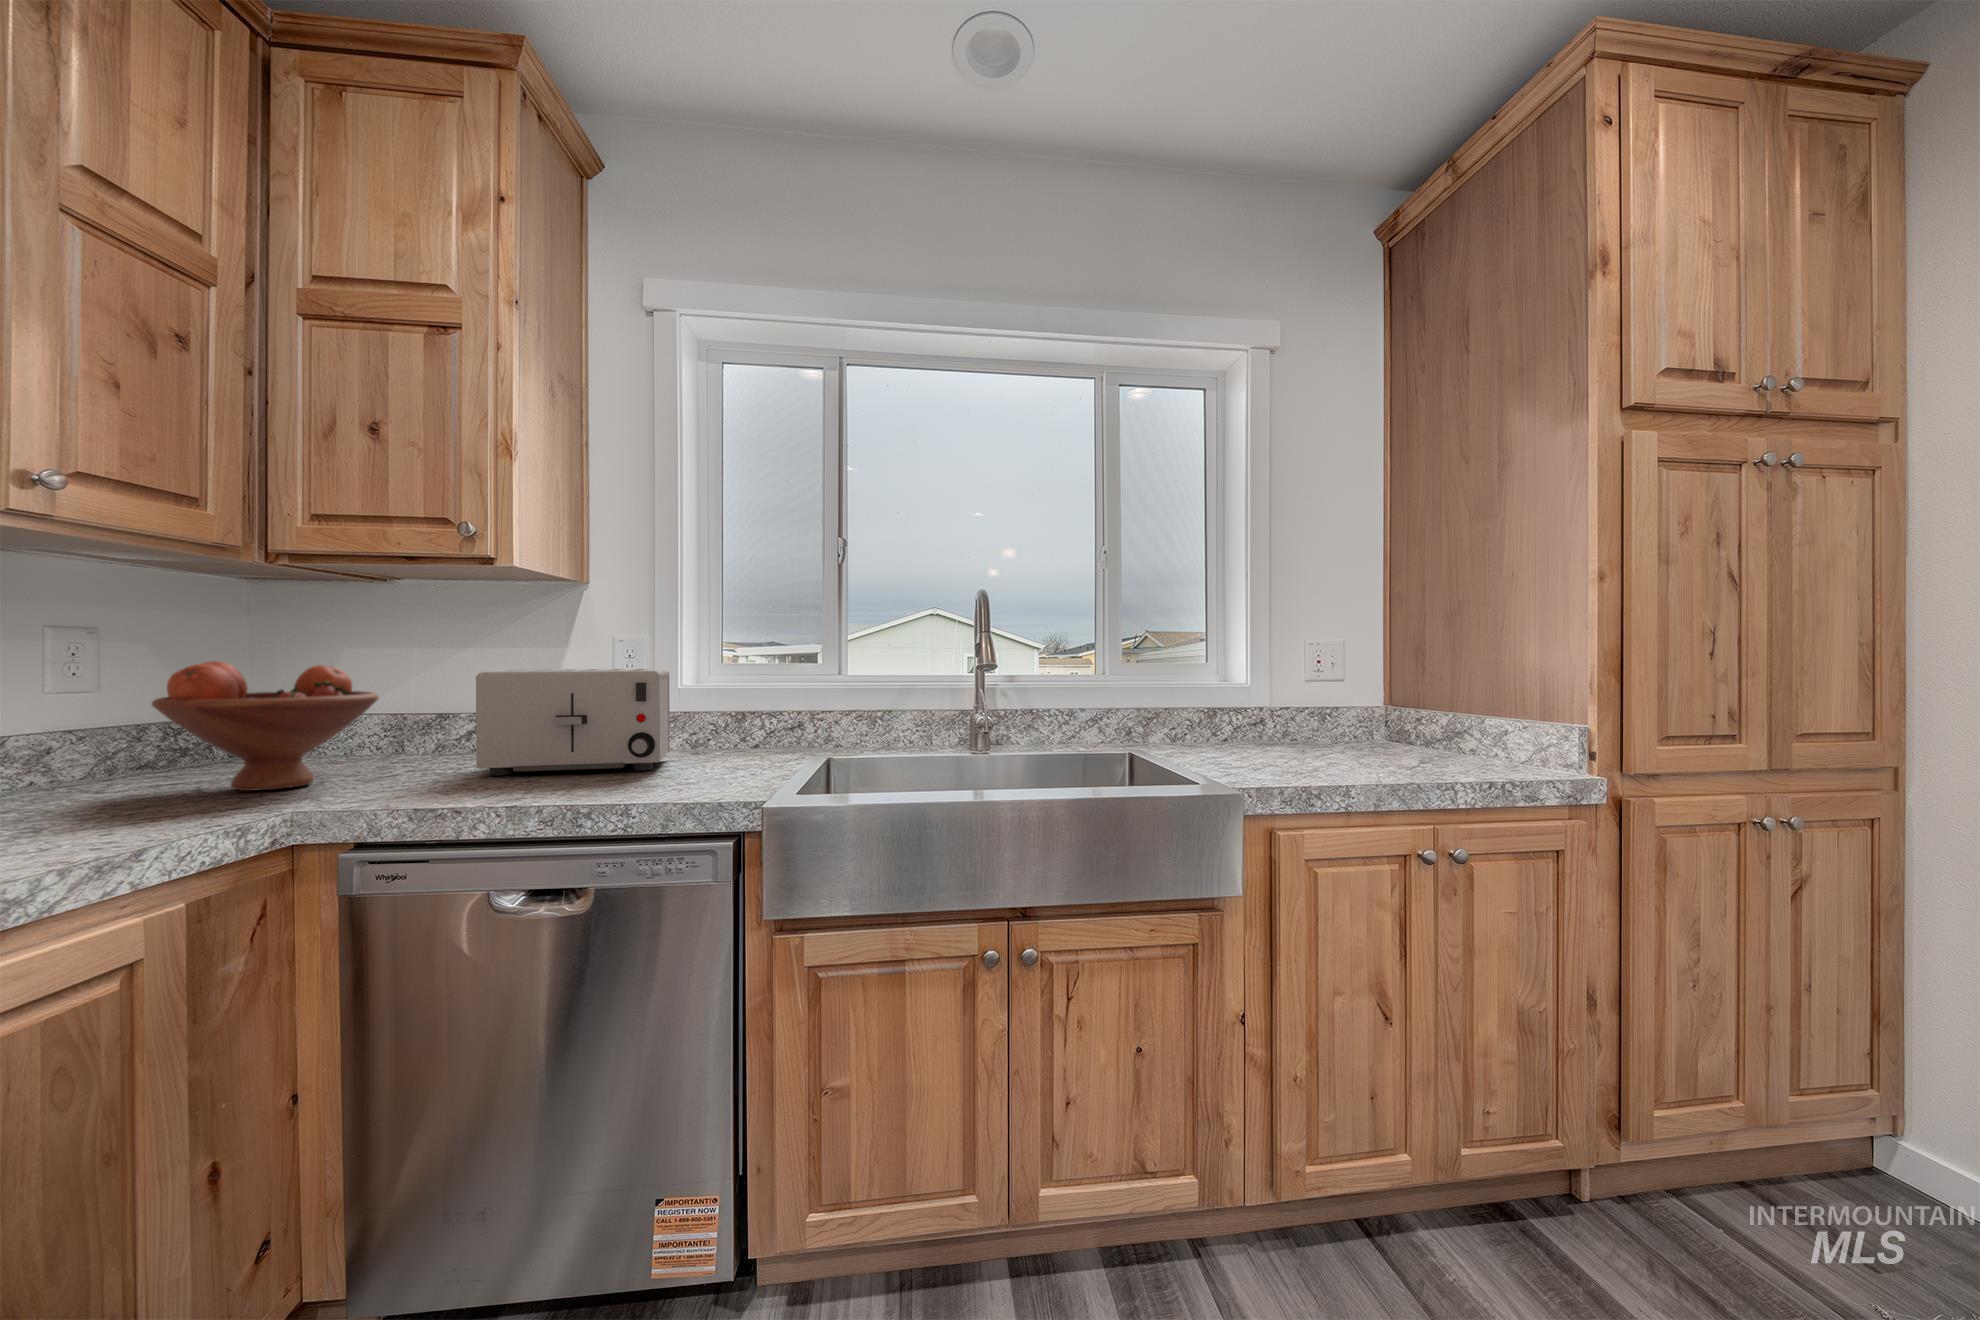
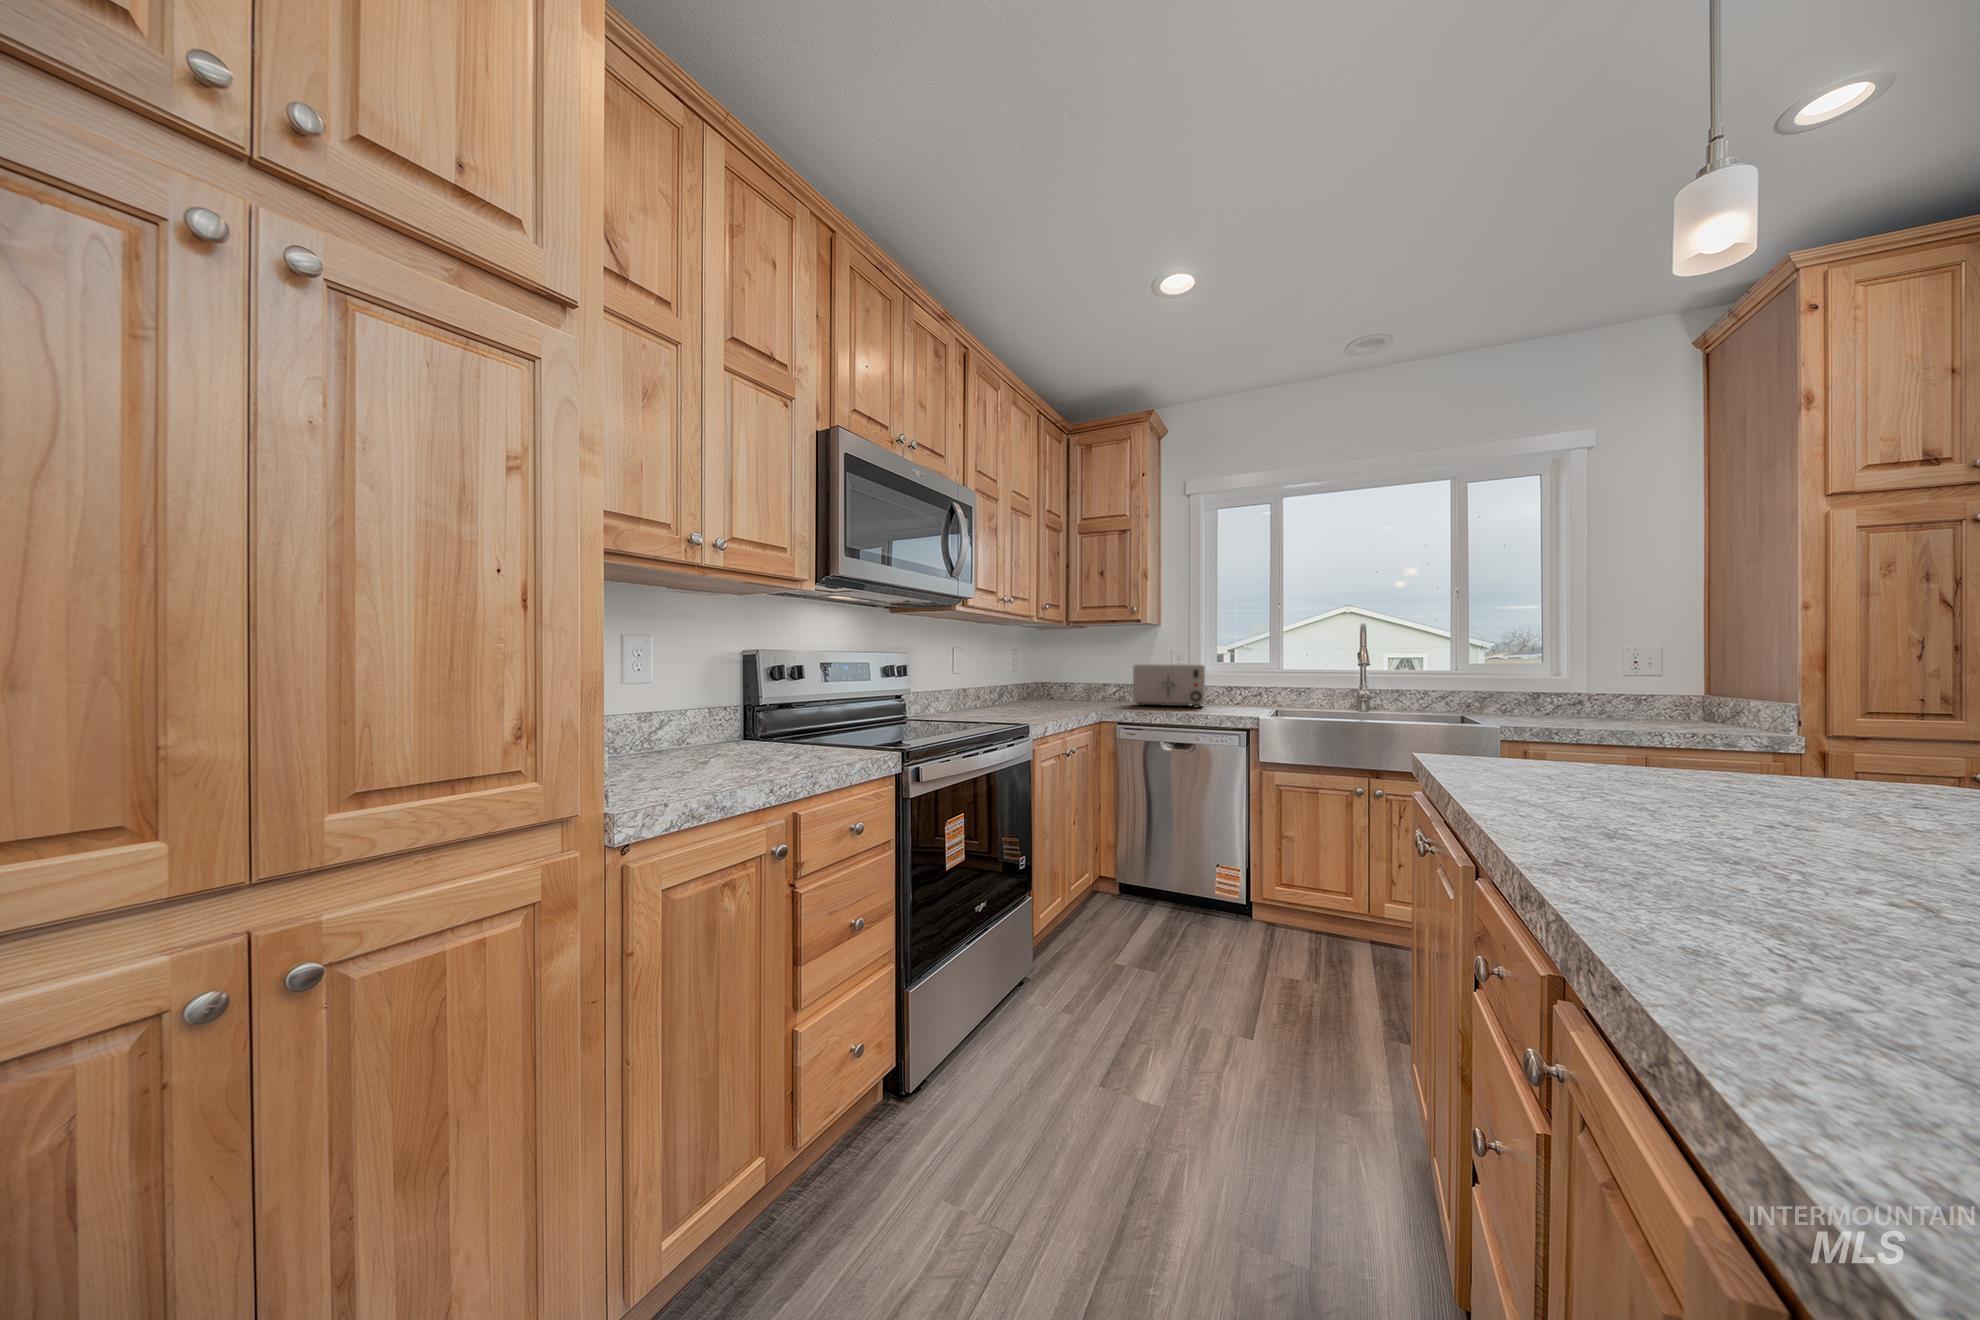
fruit bowl: present [152,661,378,791] -> none [1038,660,1100,705]

